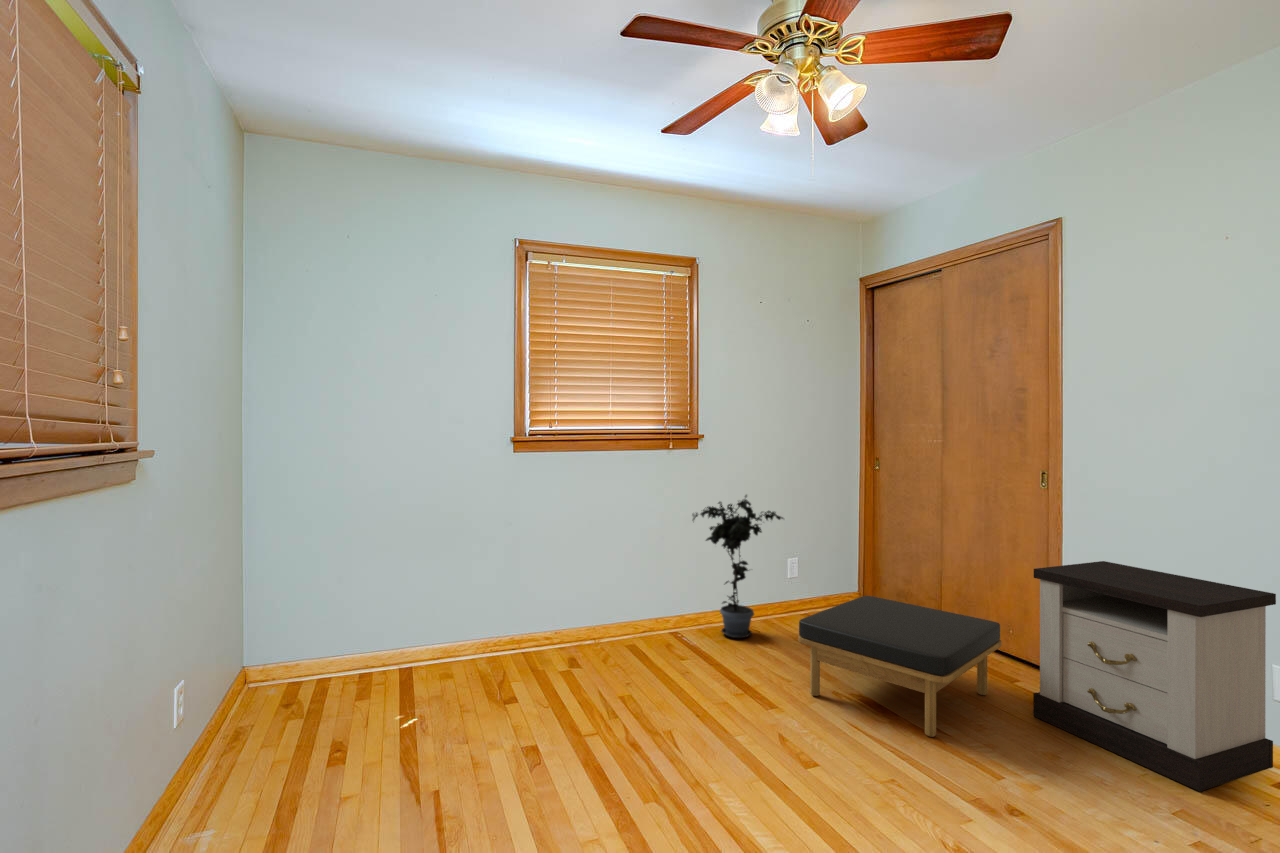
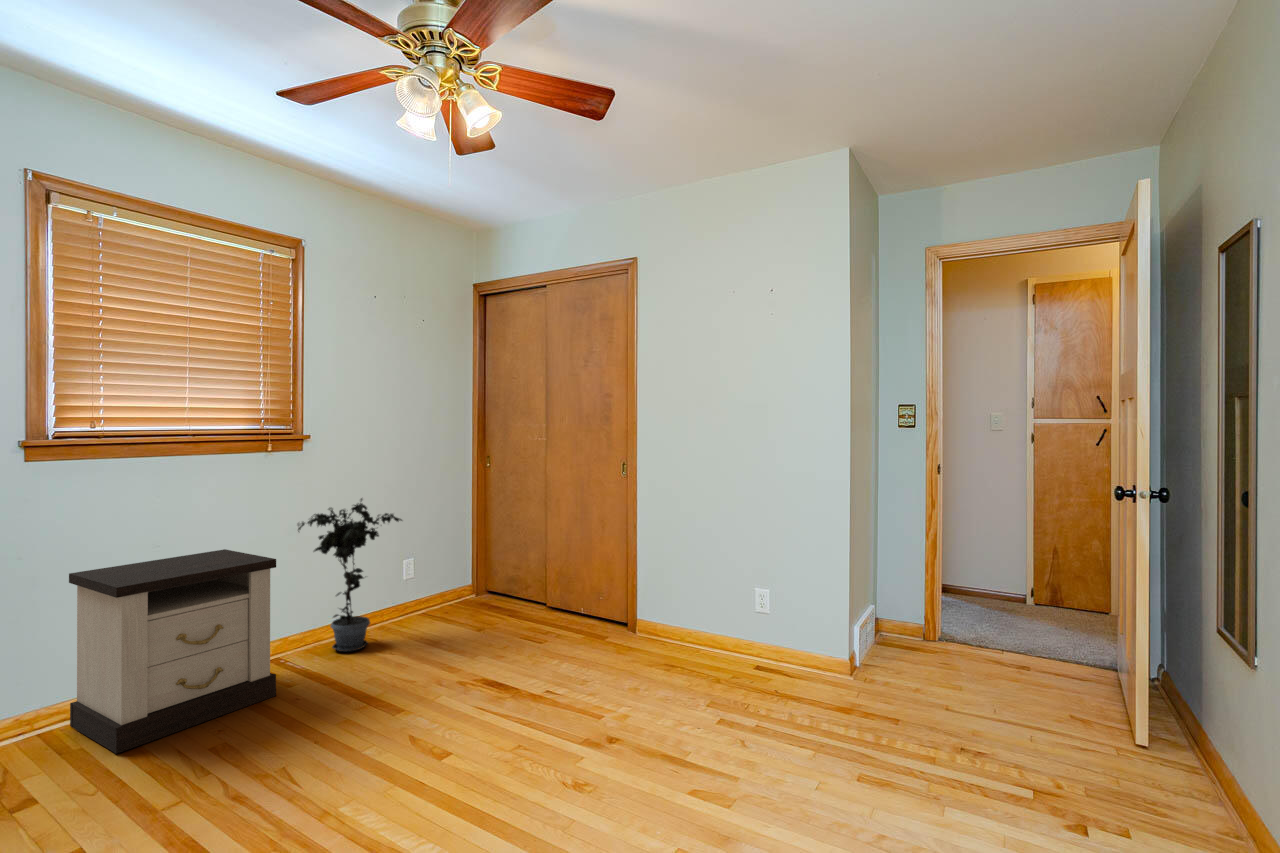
nightstand: present [1033,561,1276,792] -> present [69,549,276,754]
ottoman: present [799,596,1001,737] -> none [425,586,597,700]

